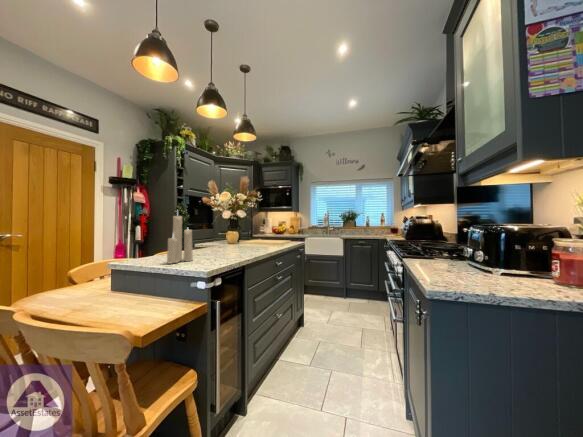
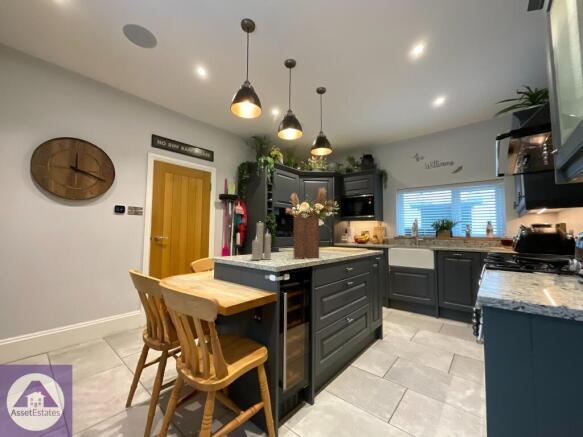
cutting board: none [221,203,250,257] -> present [293,212,319,258]

